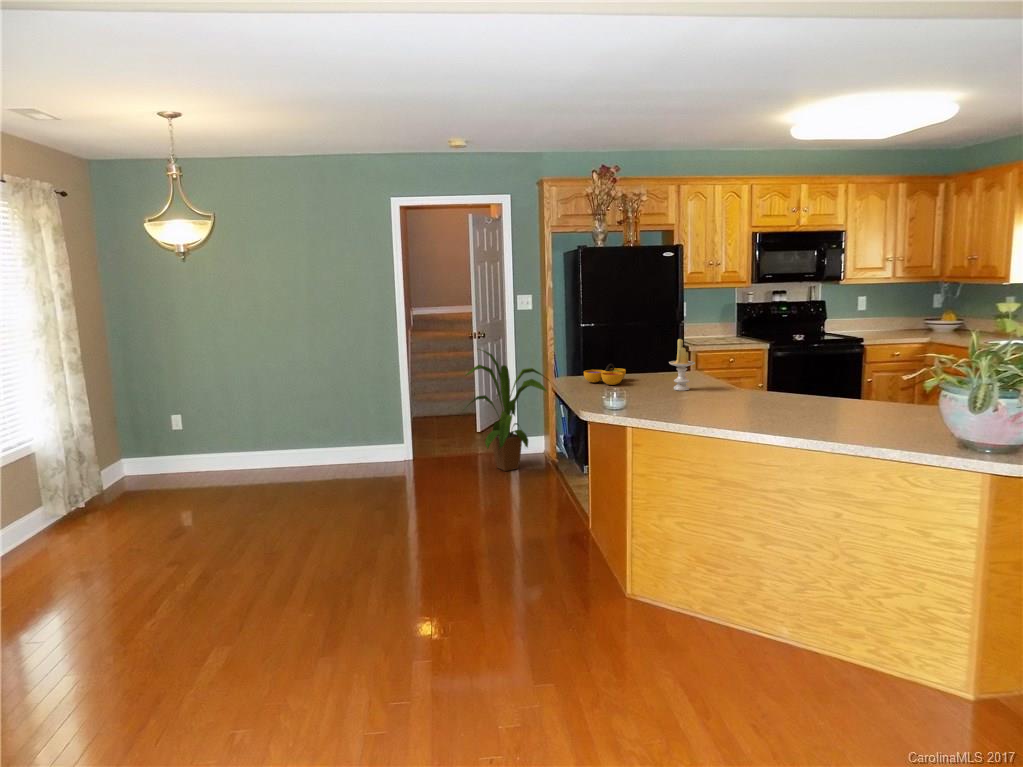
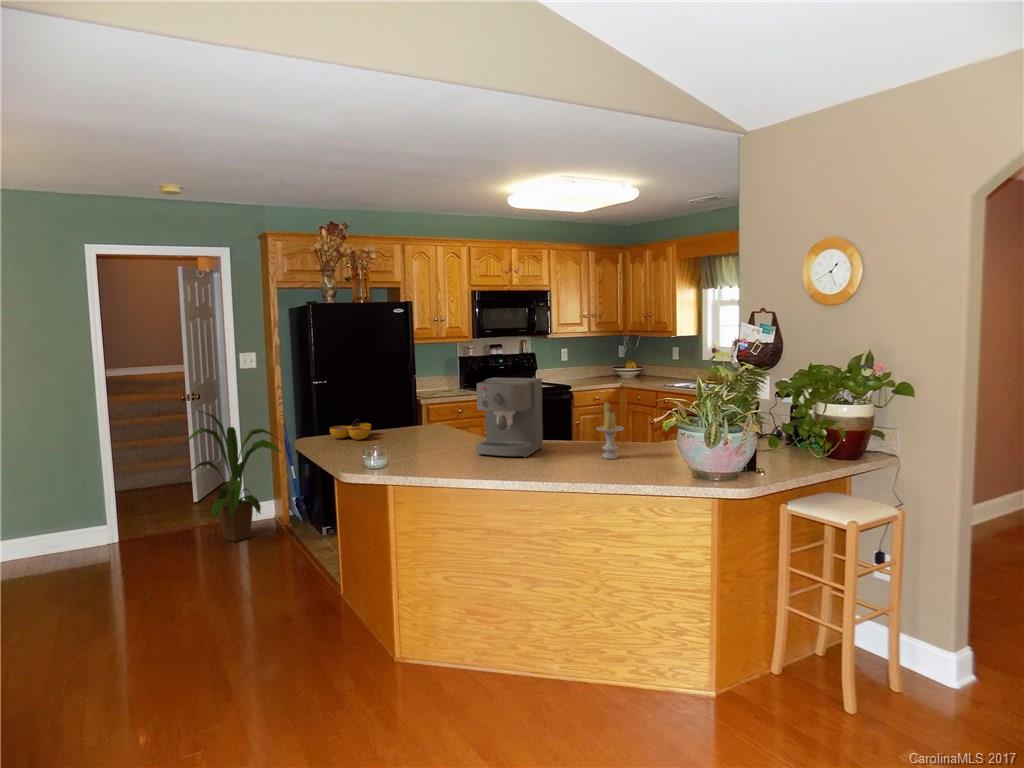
coffee maker: none [731,325,816,417] -> present [476,378,543,458]
candle: present [669,339,695,391] -> present [596,403,624,459]

